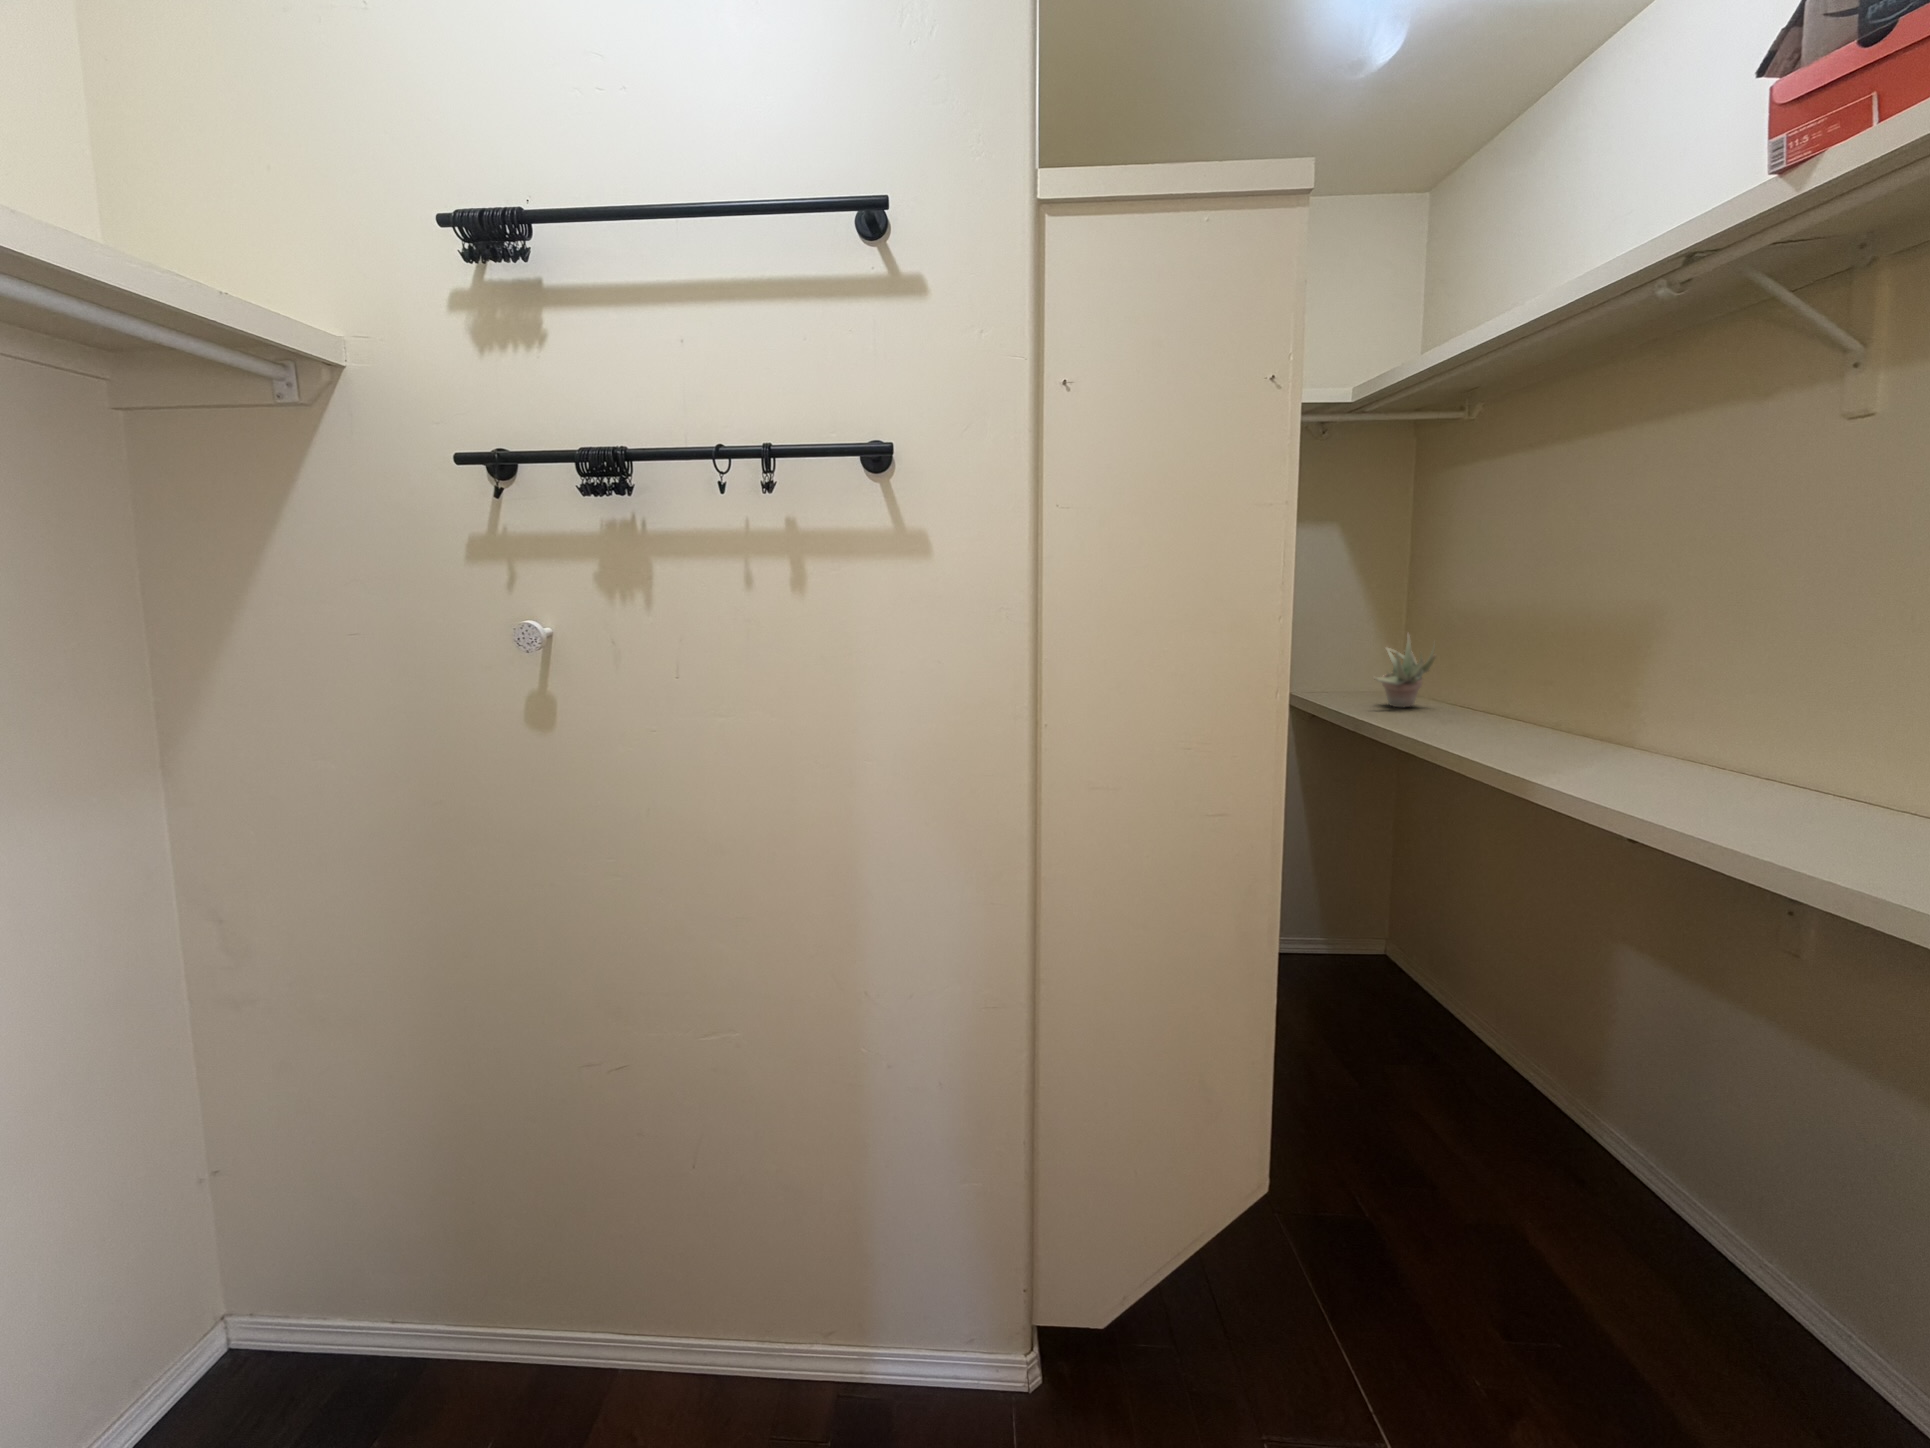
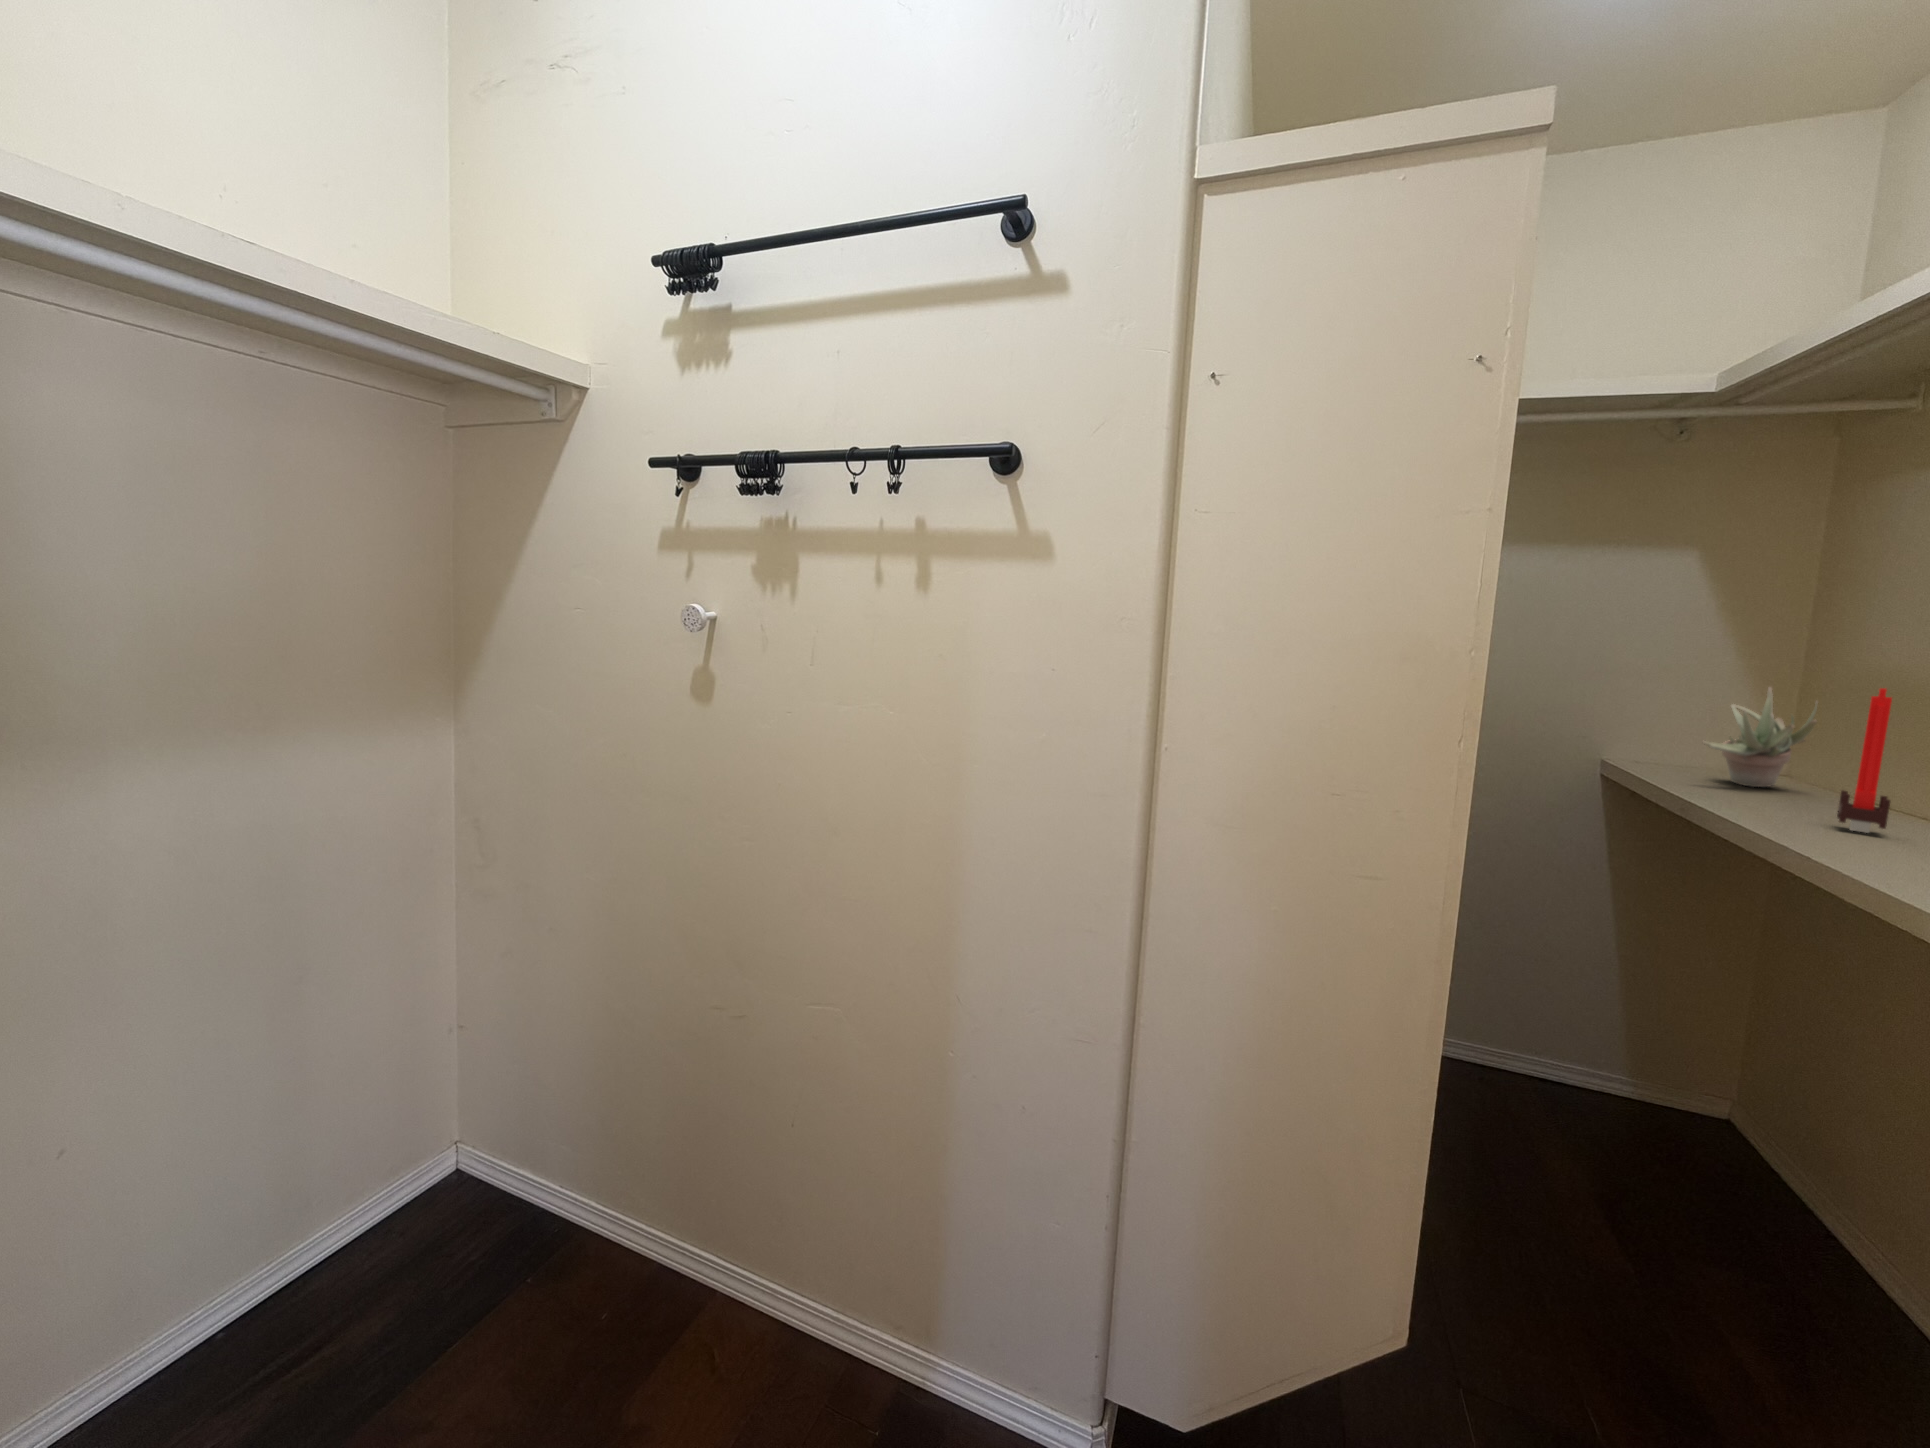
candle: none [1460,629,1491,733] -> present [1837,688,1892,833]

